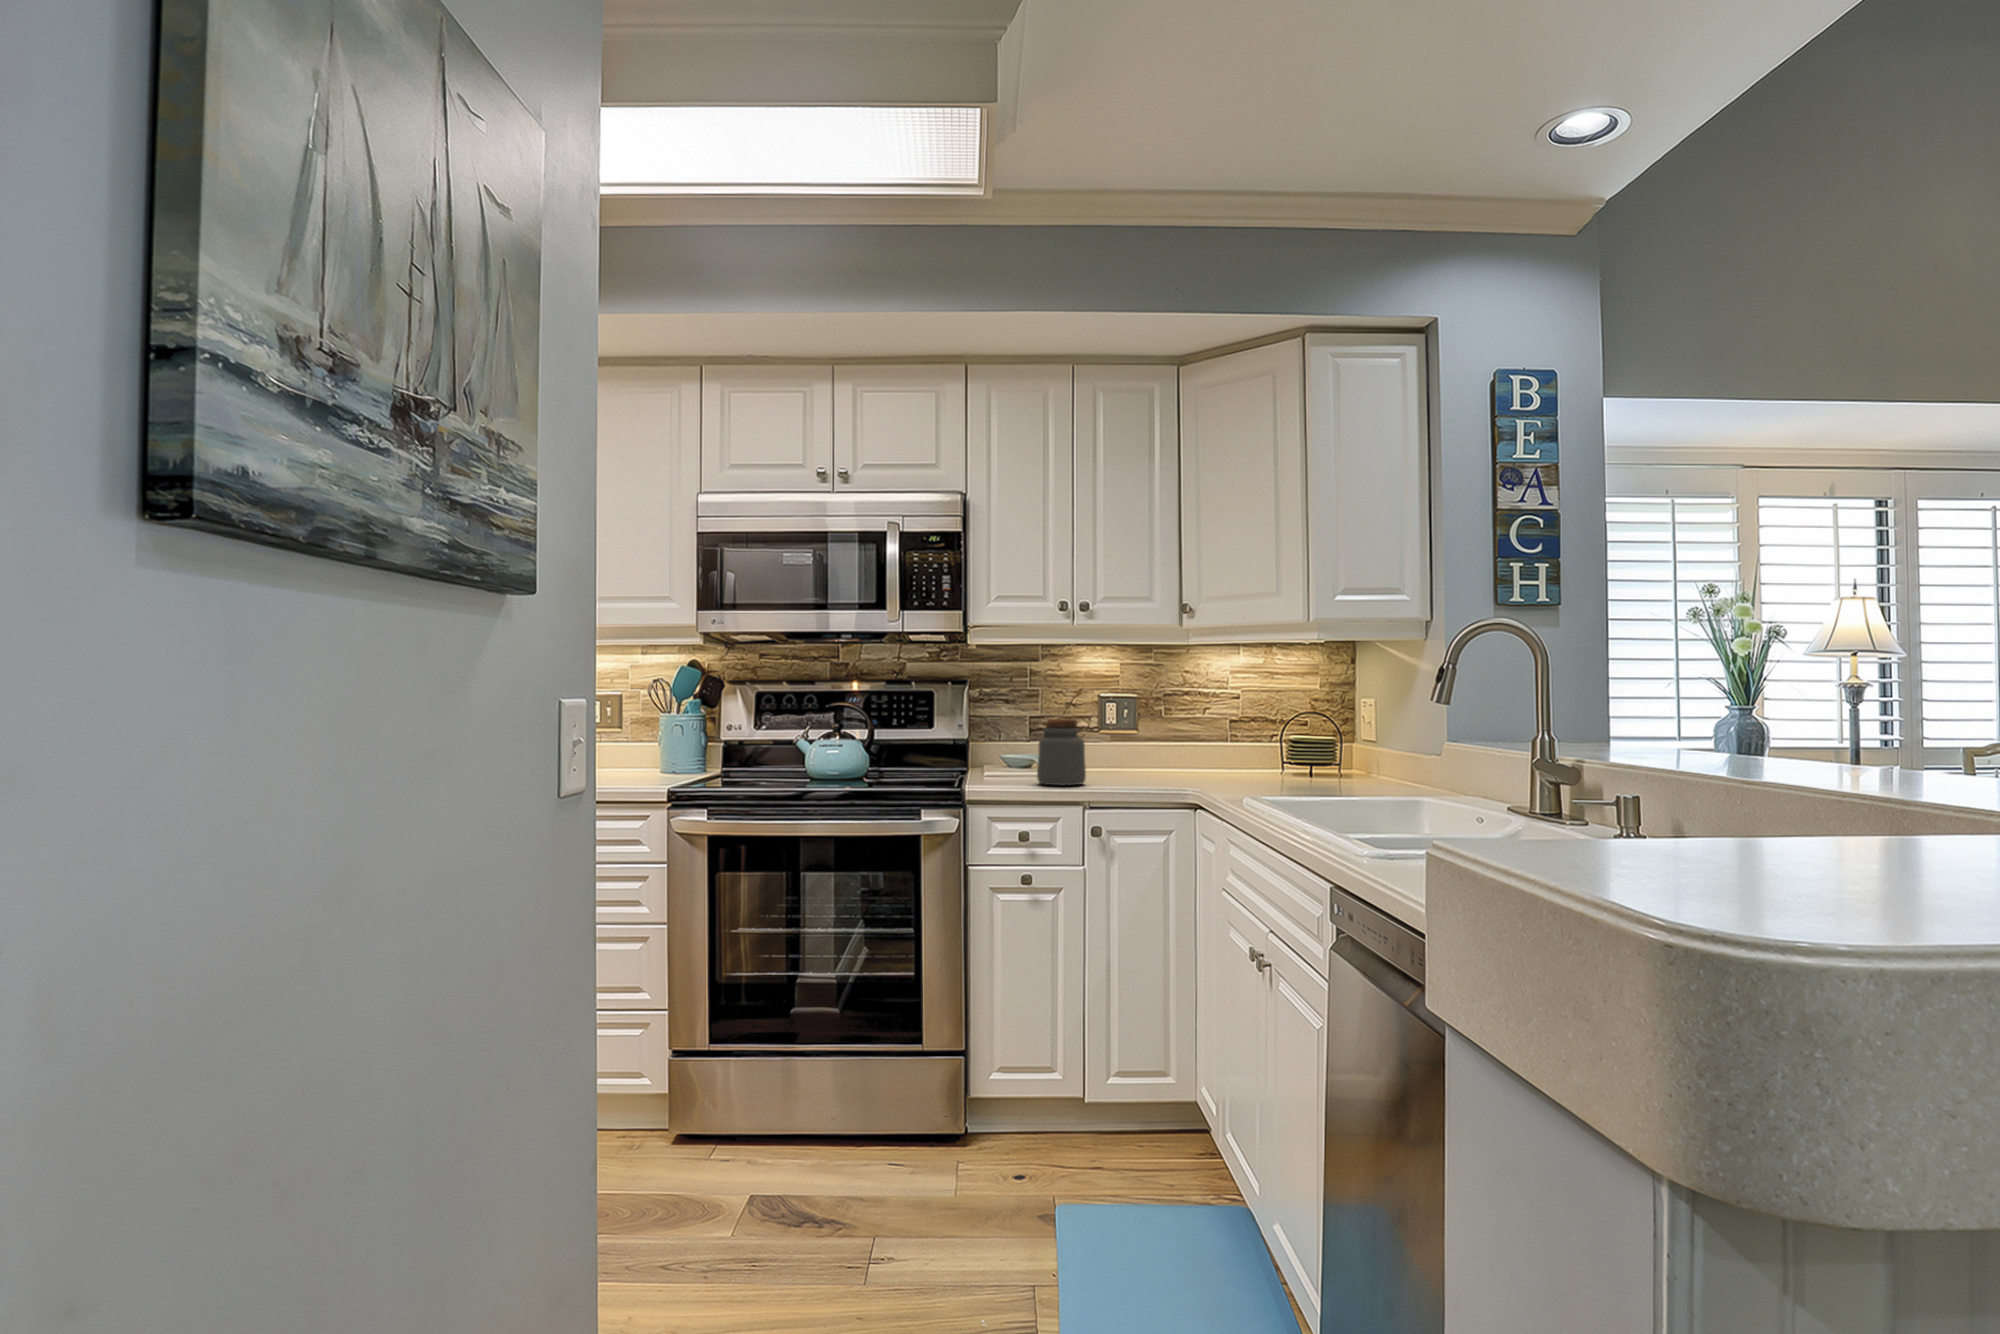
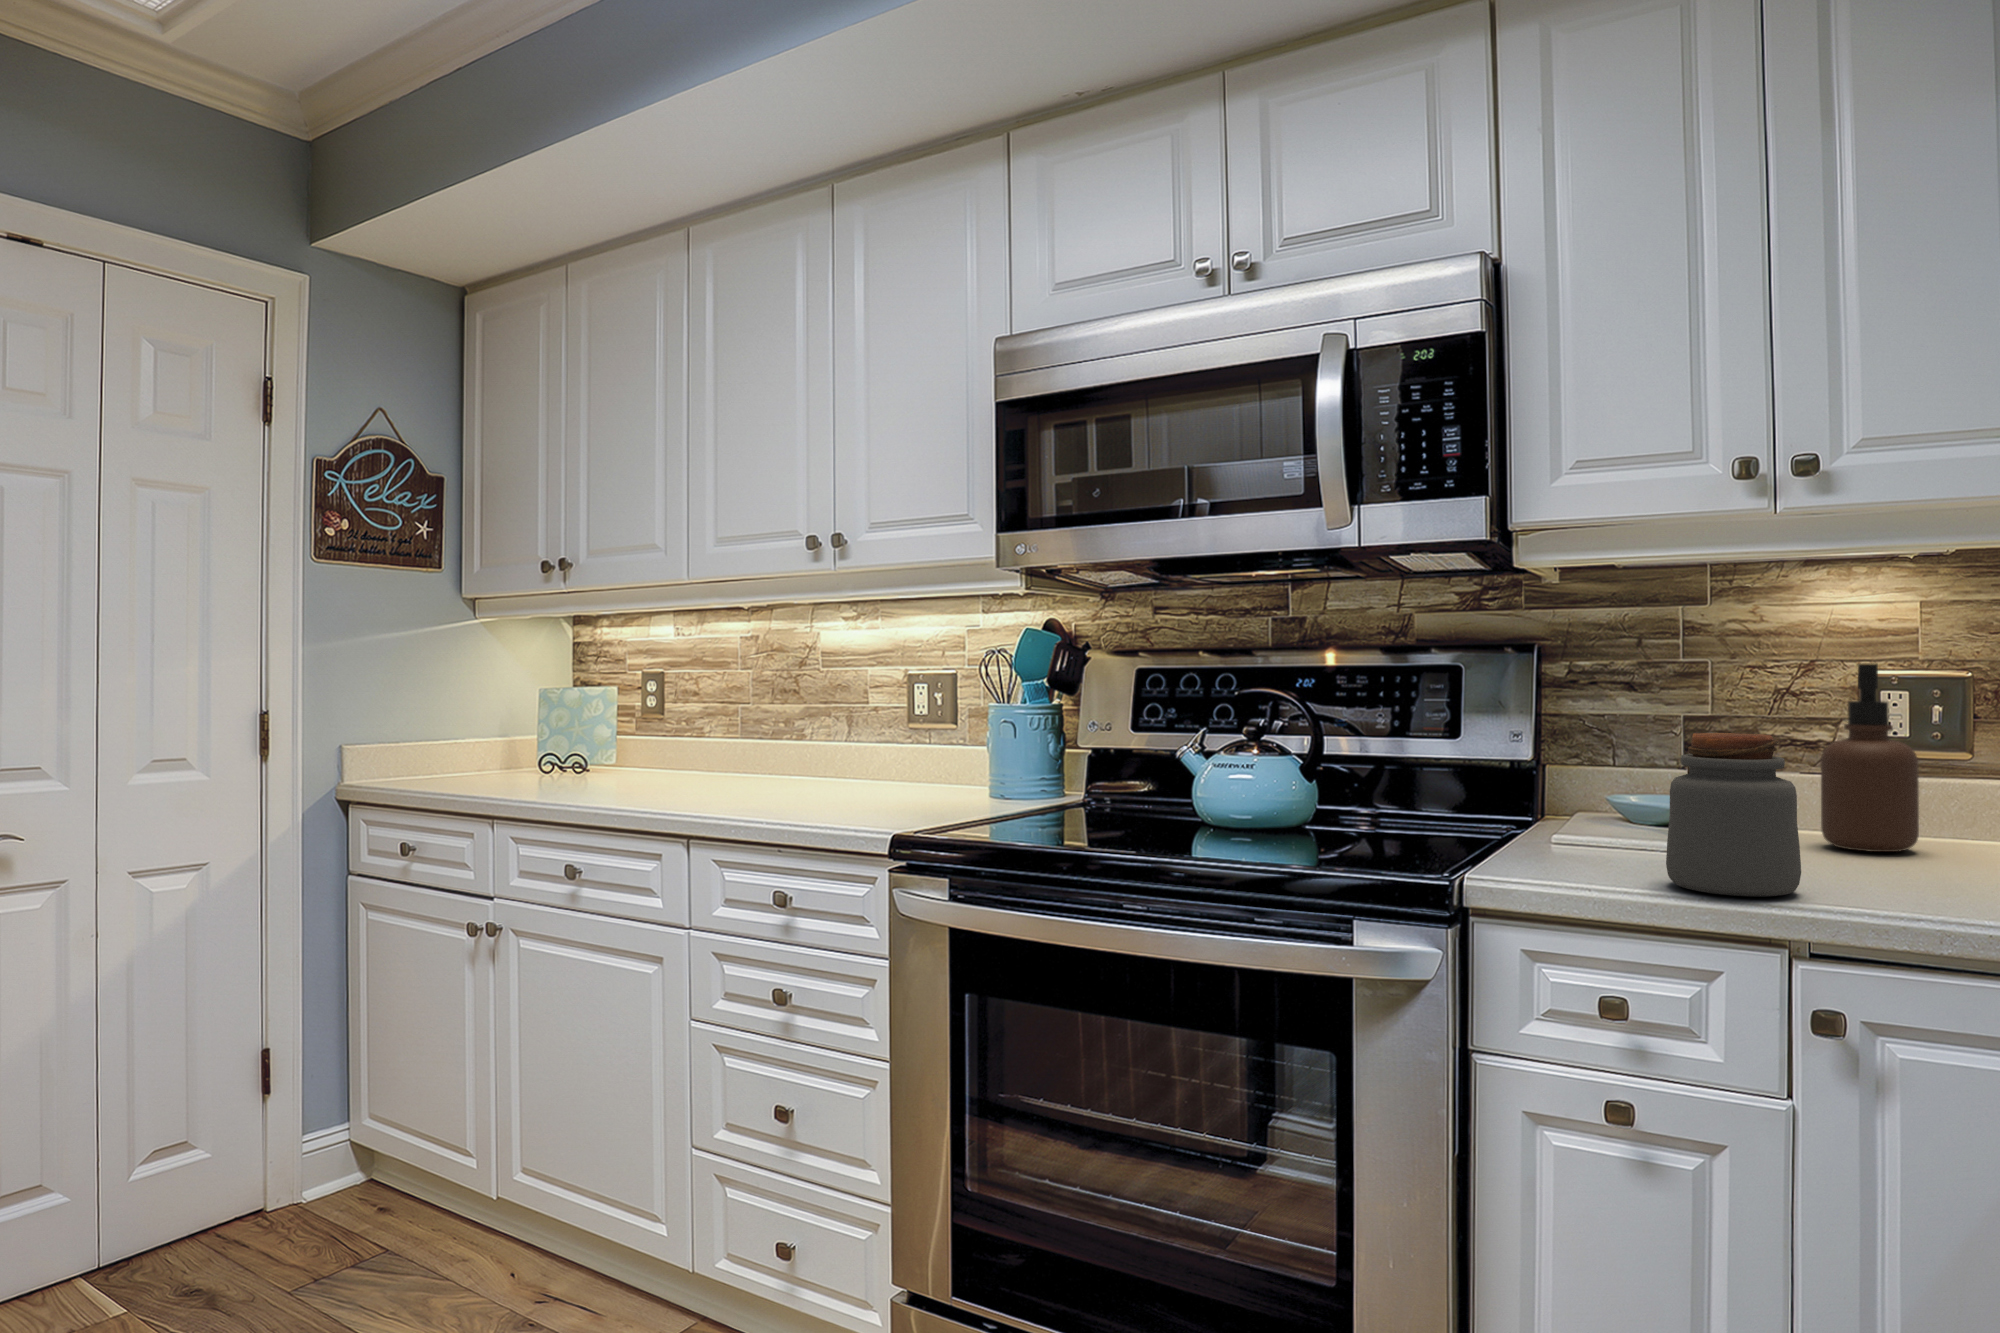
soap dispenser: none [1085,691,1120,772] -> present [1821,663,1919,852]

